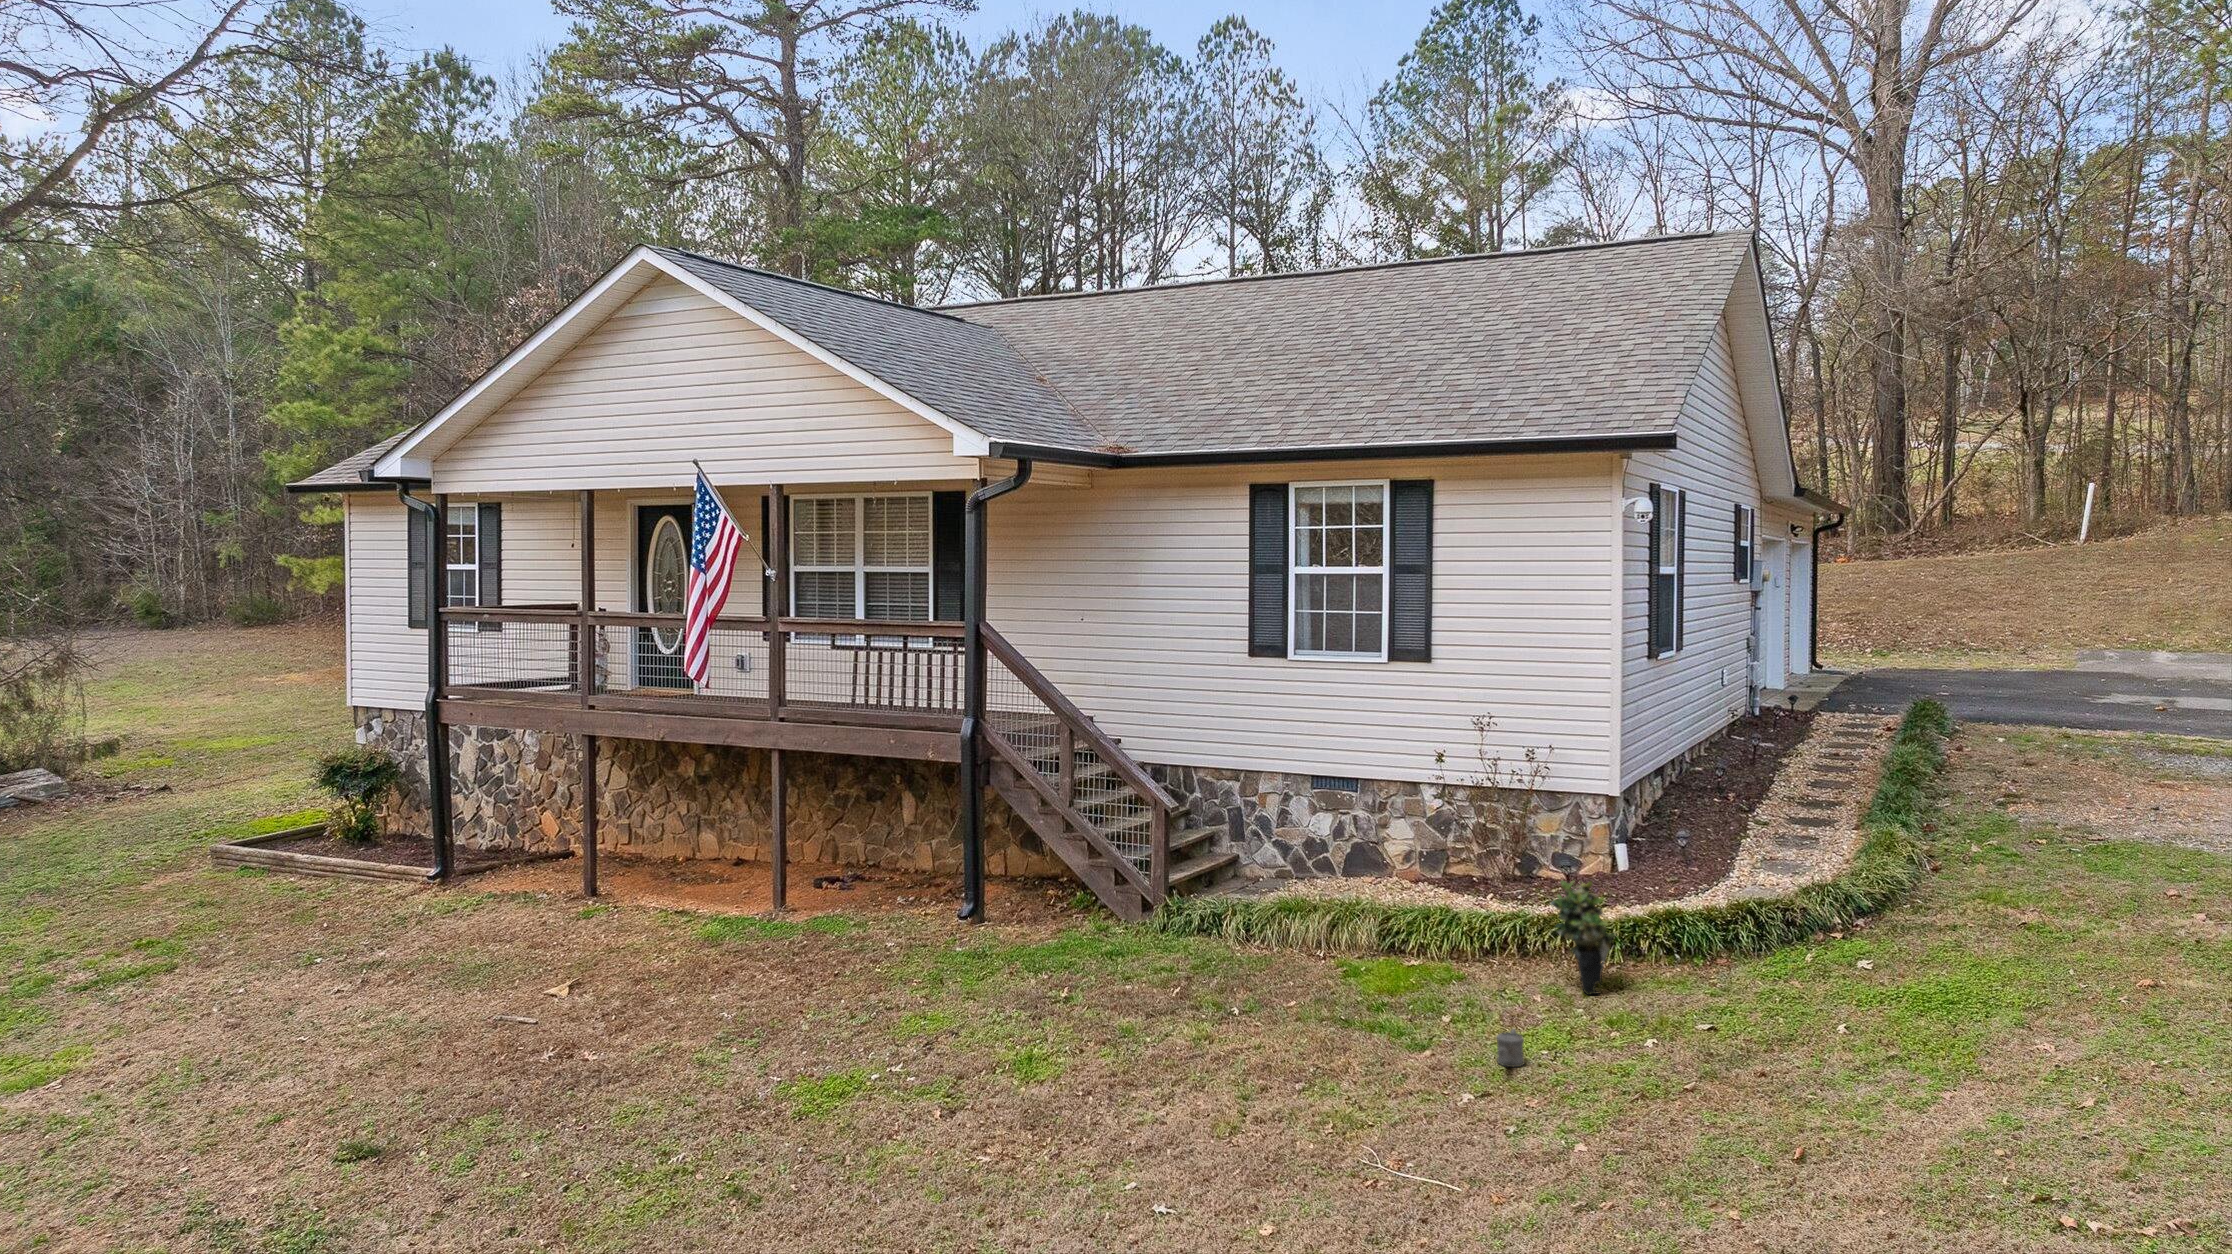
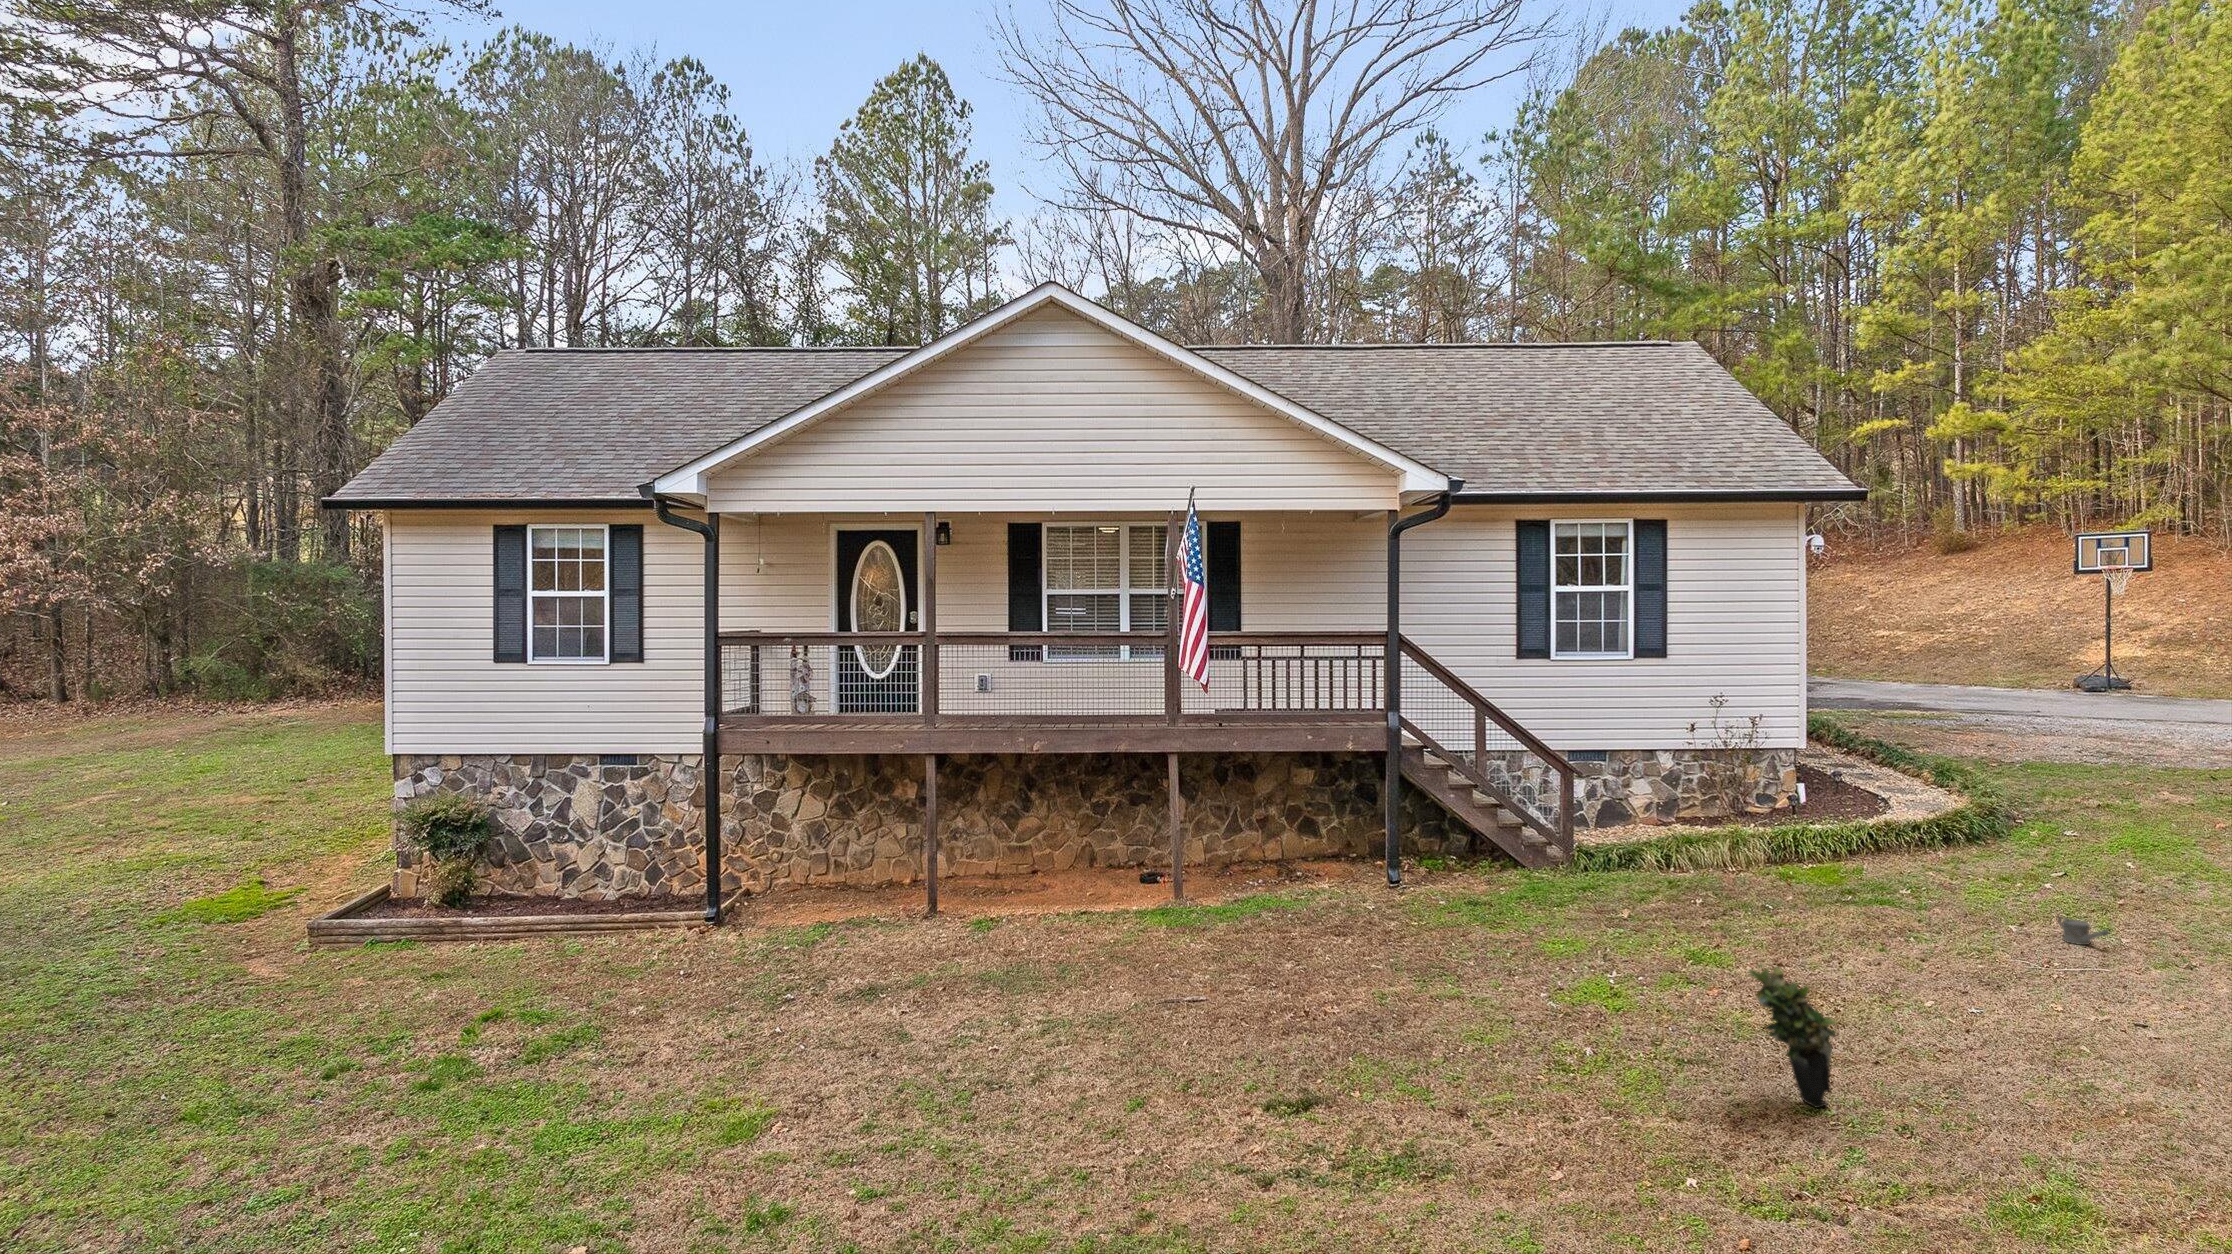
potted plant: present [1551,881,1616,995] -> present [1749,966,1836,1108]

